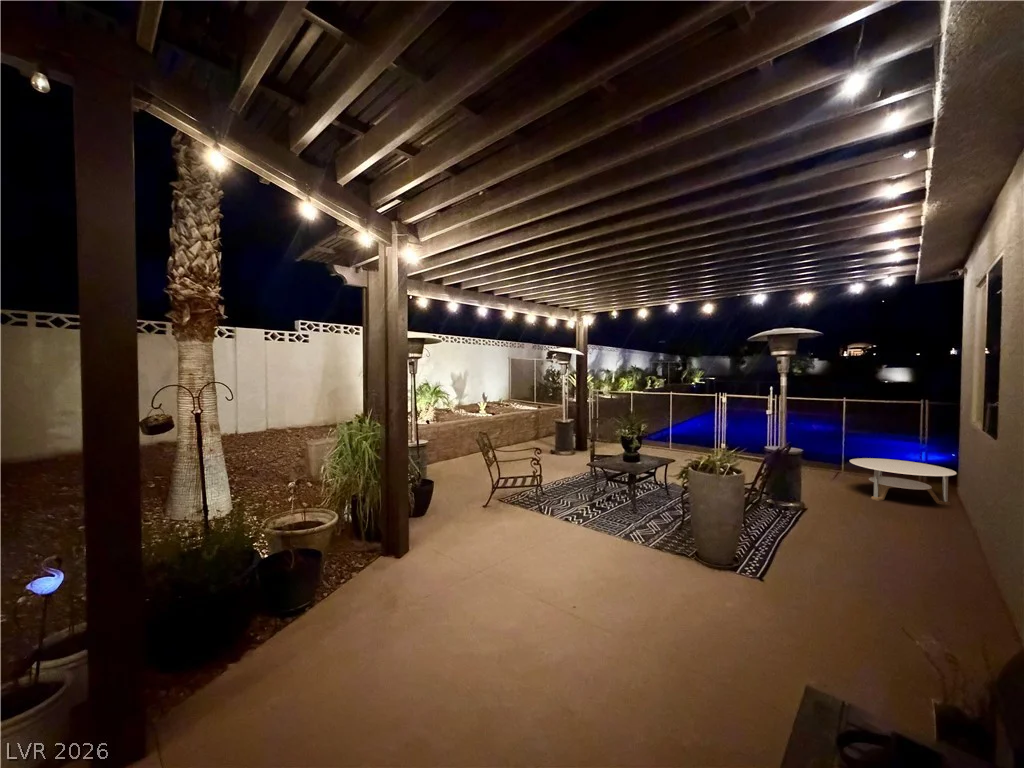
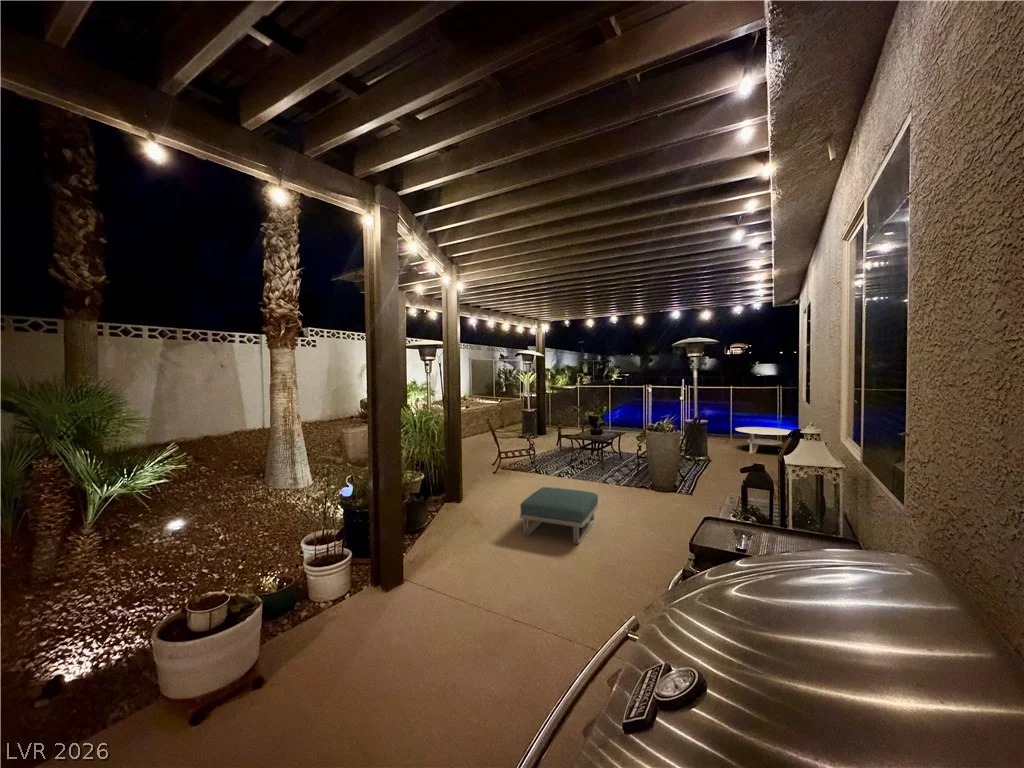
footstool: none [430,555,574,687] -> present [520,487,598,544]

